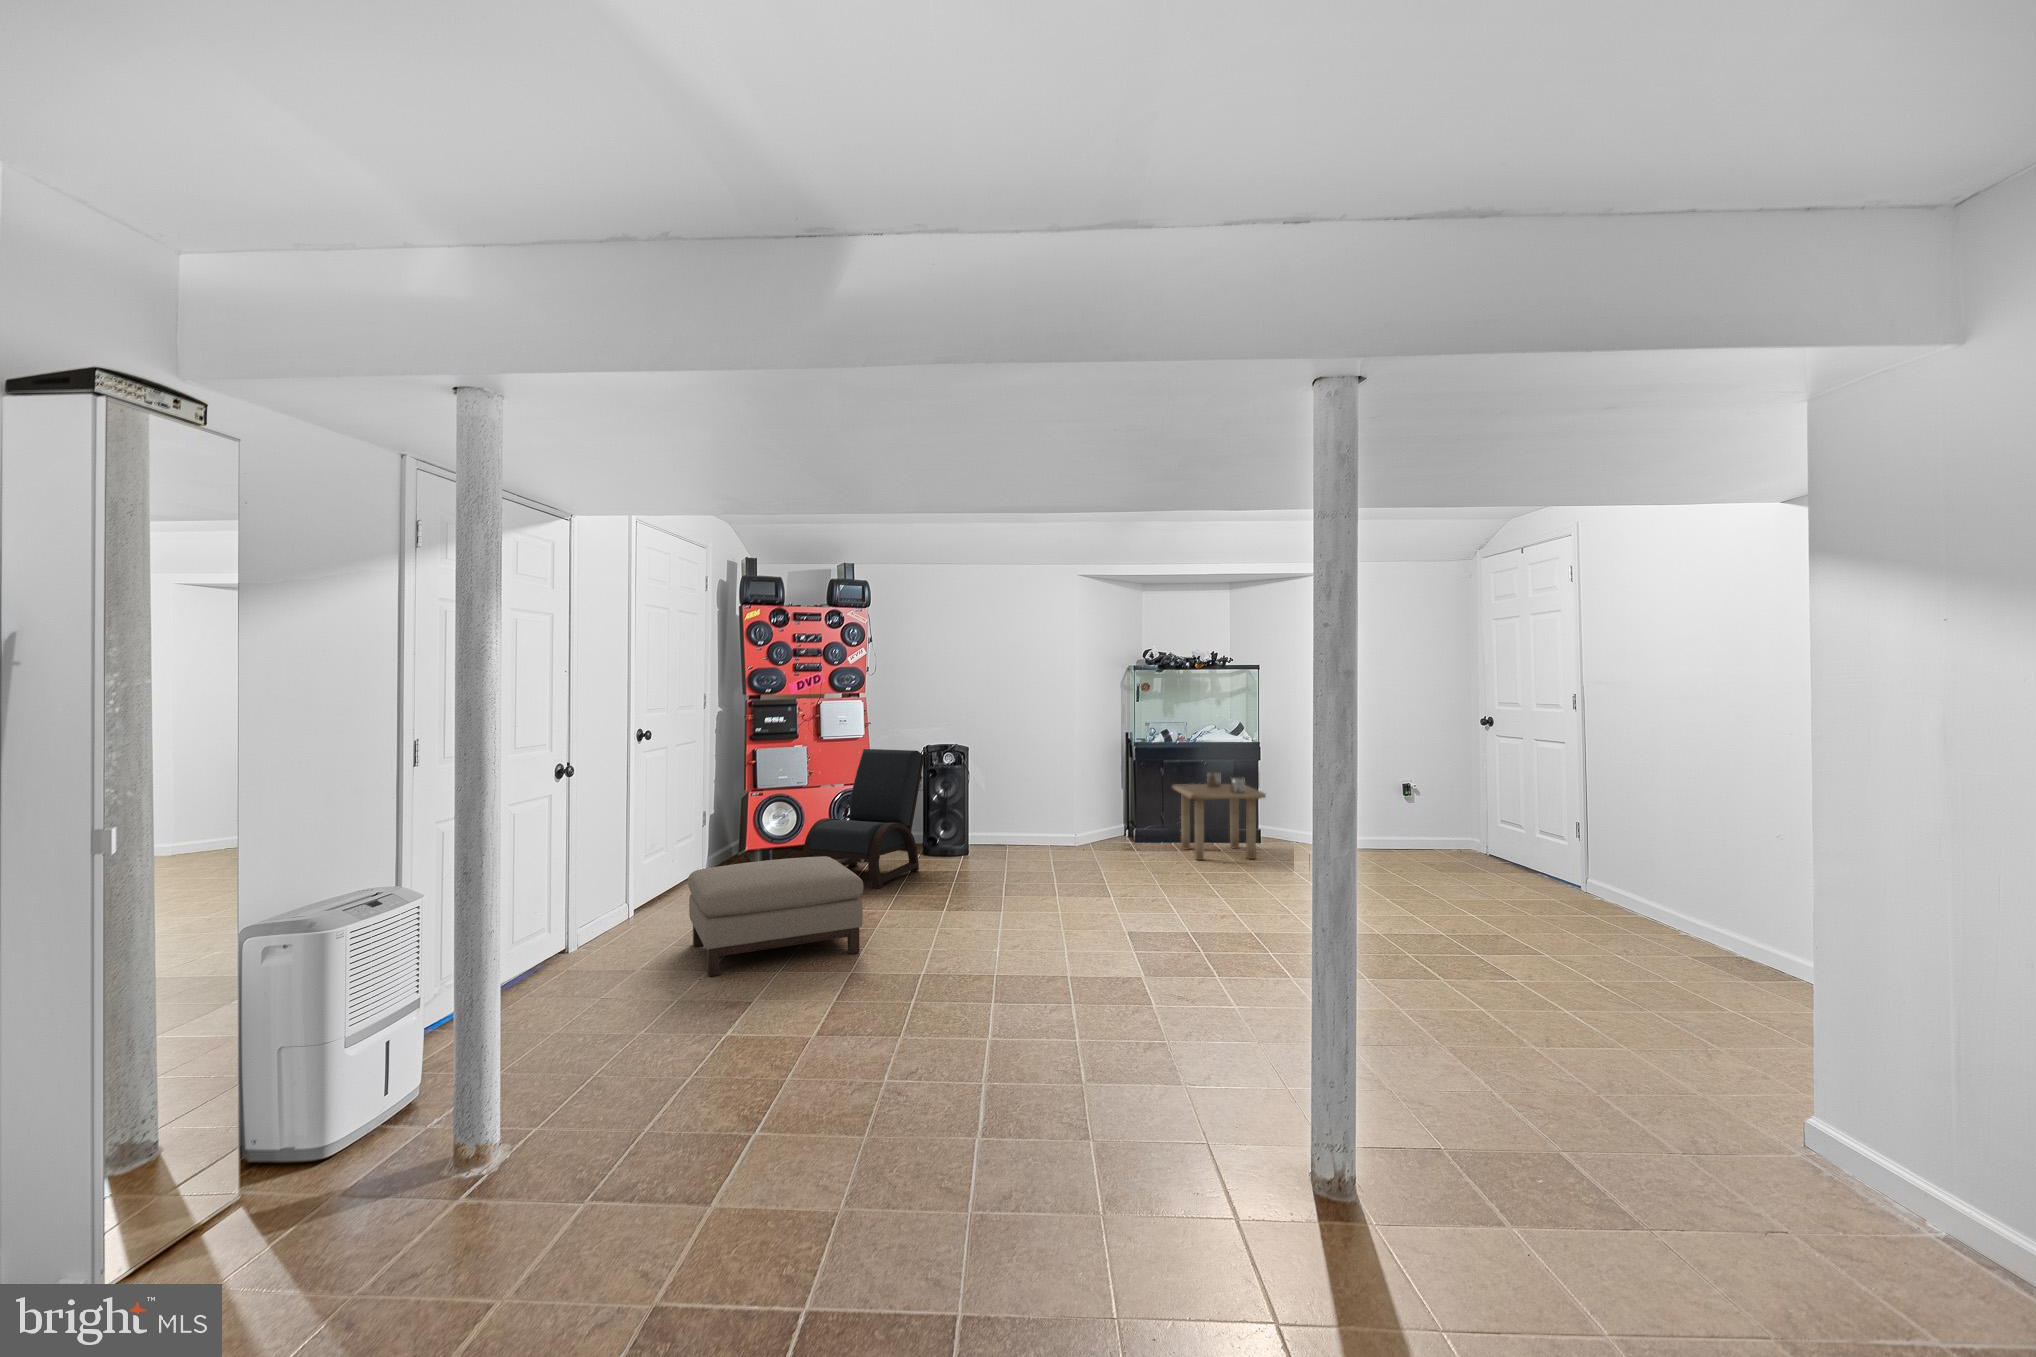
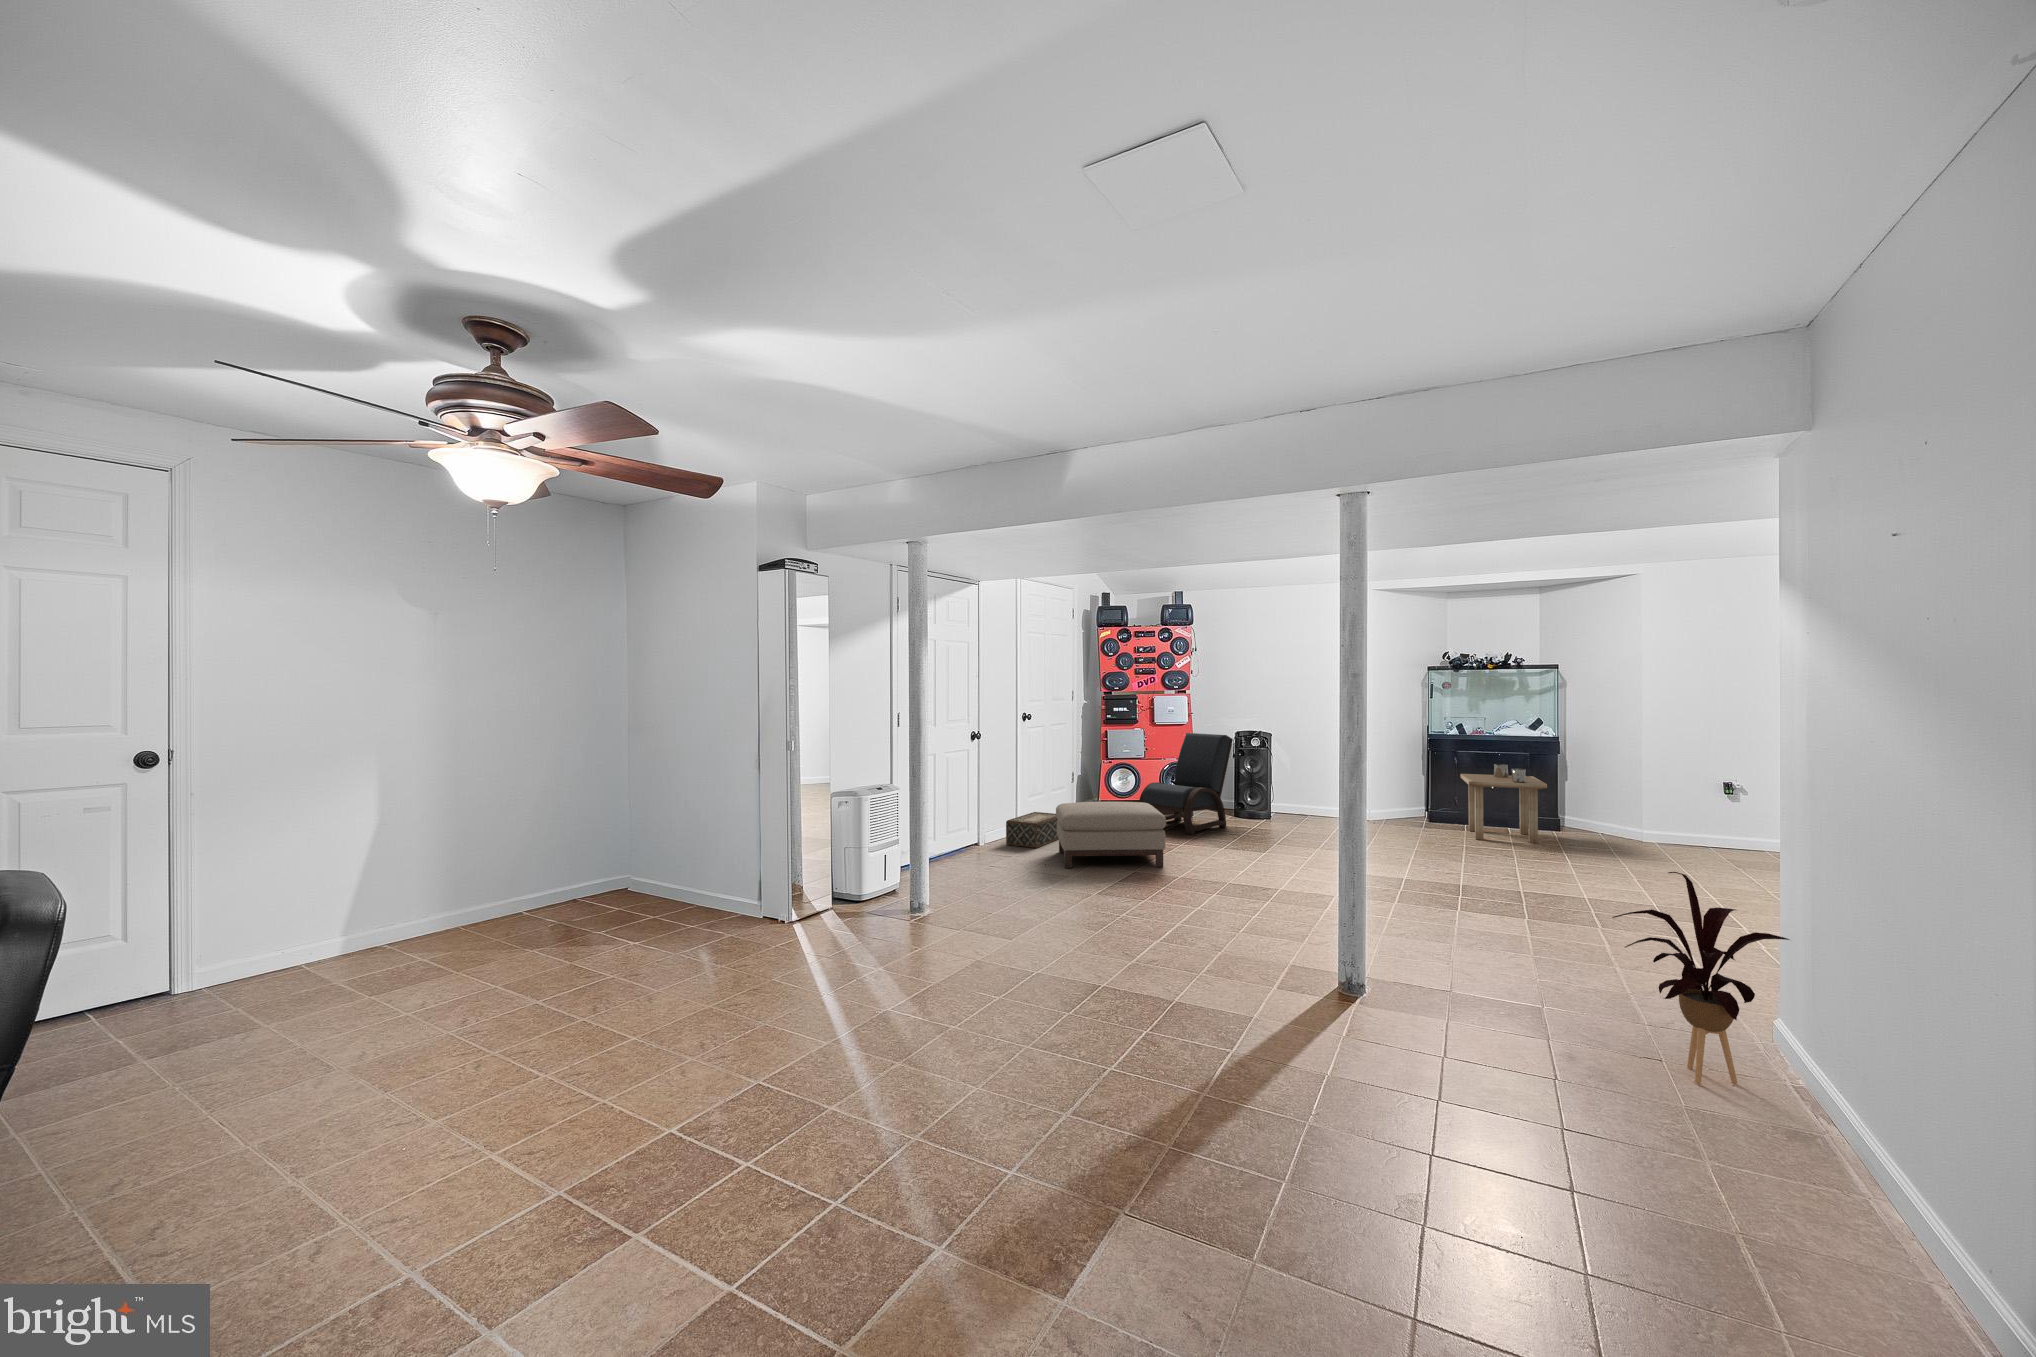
woven basket: none [602,880,695,941] -> present [1006,812,1058,848]
house plant: none [1618,961,1830,1266] -> present [1612,872,1789,1084]

